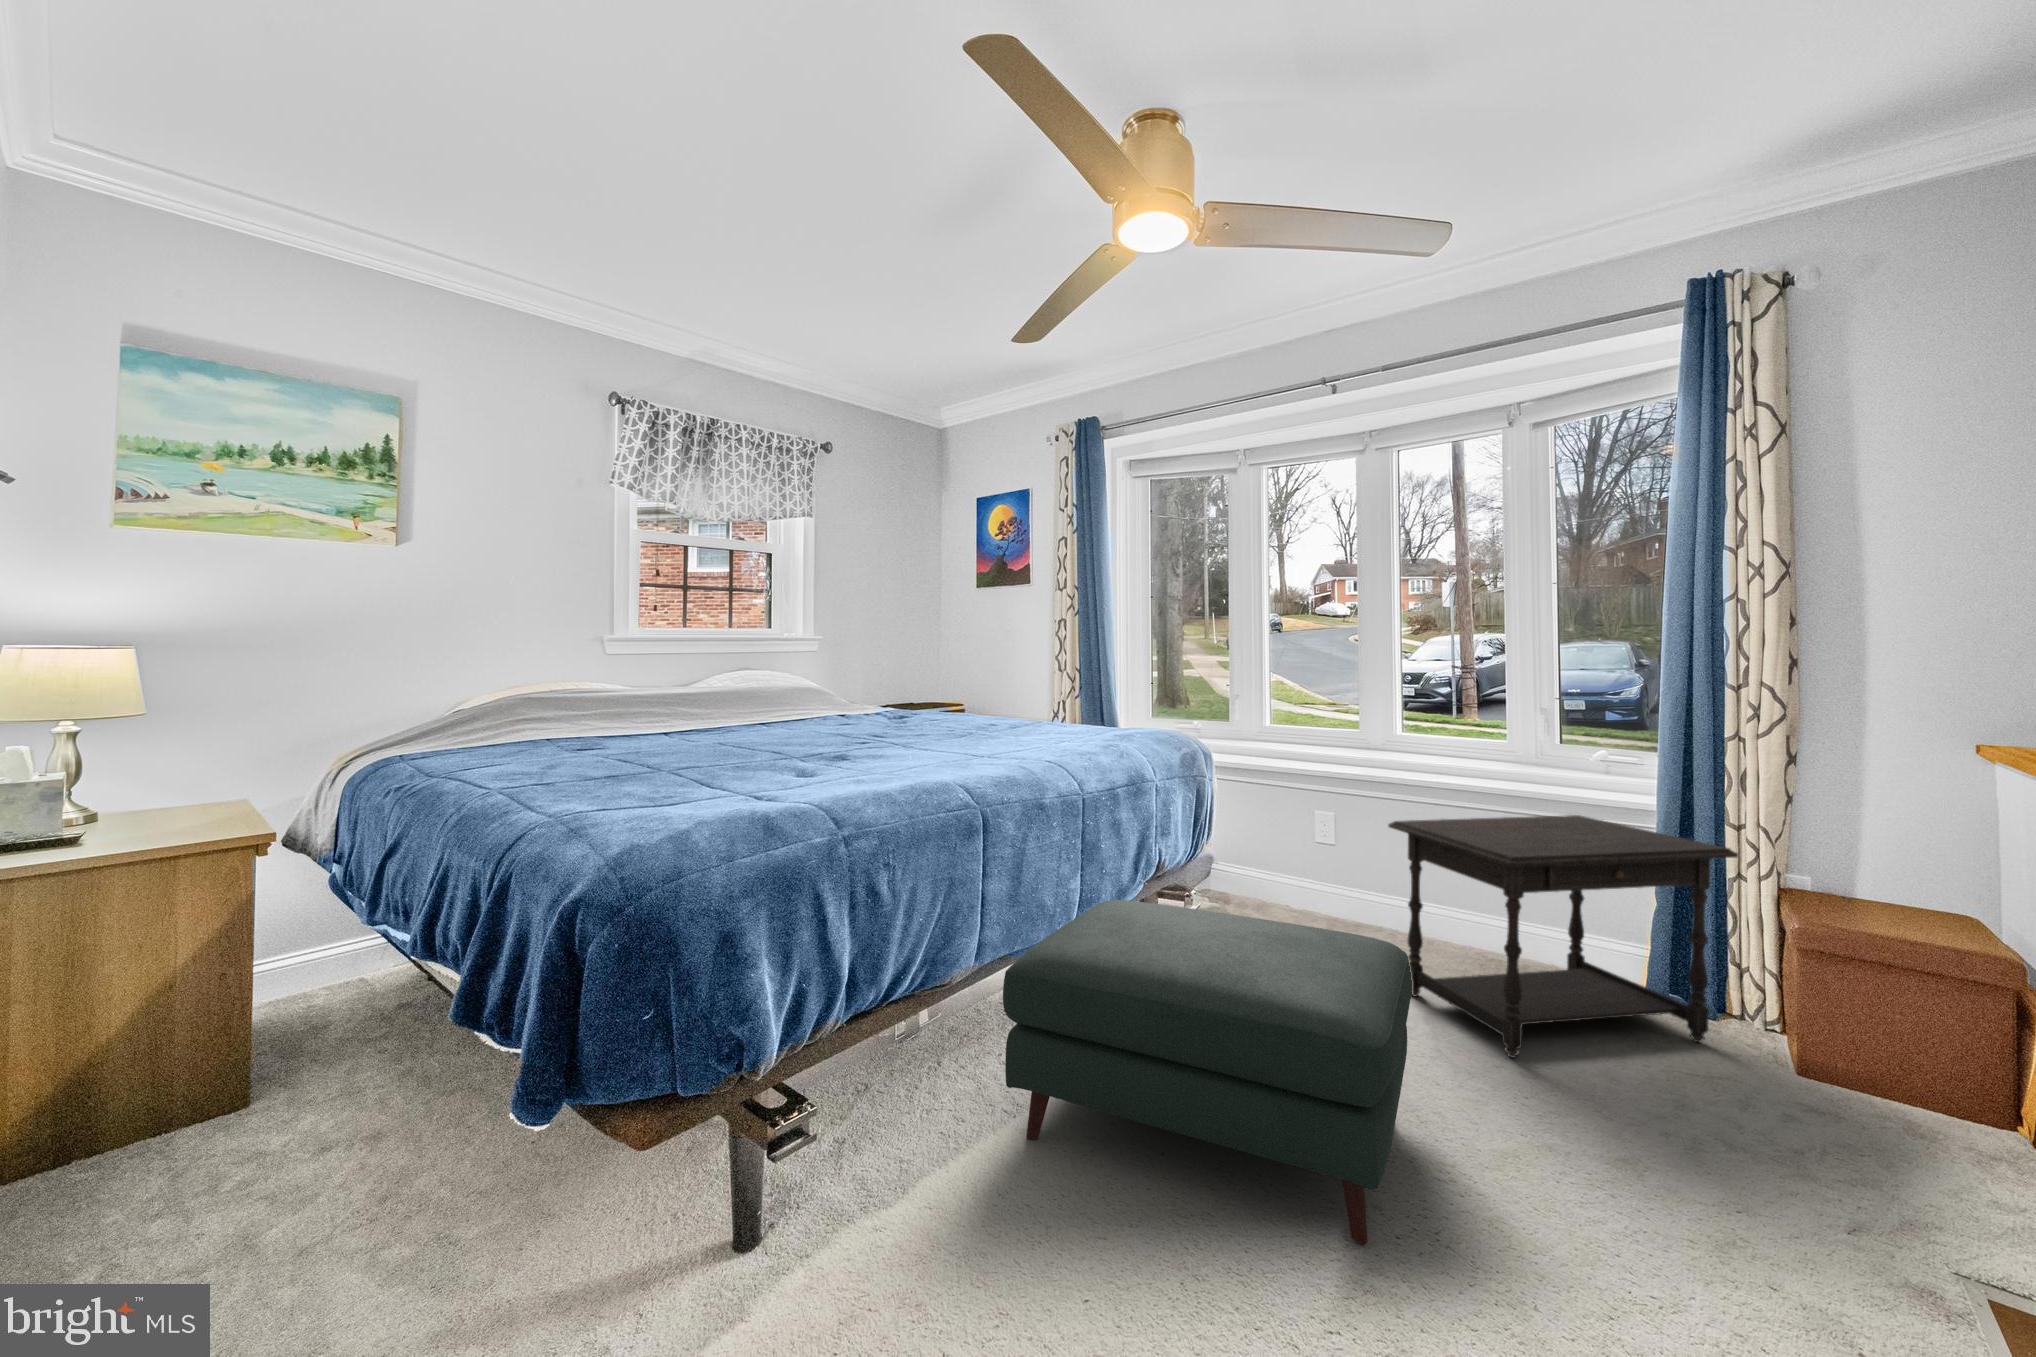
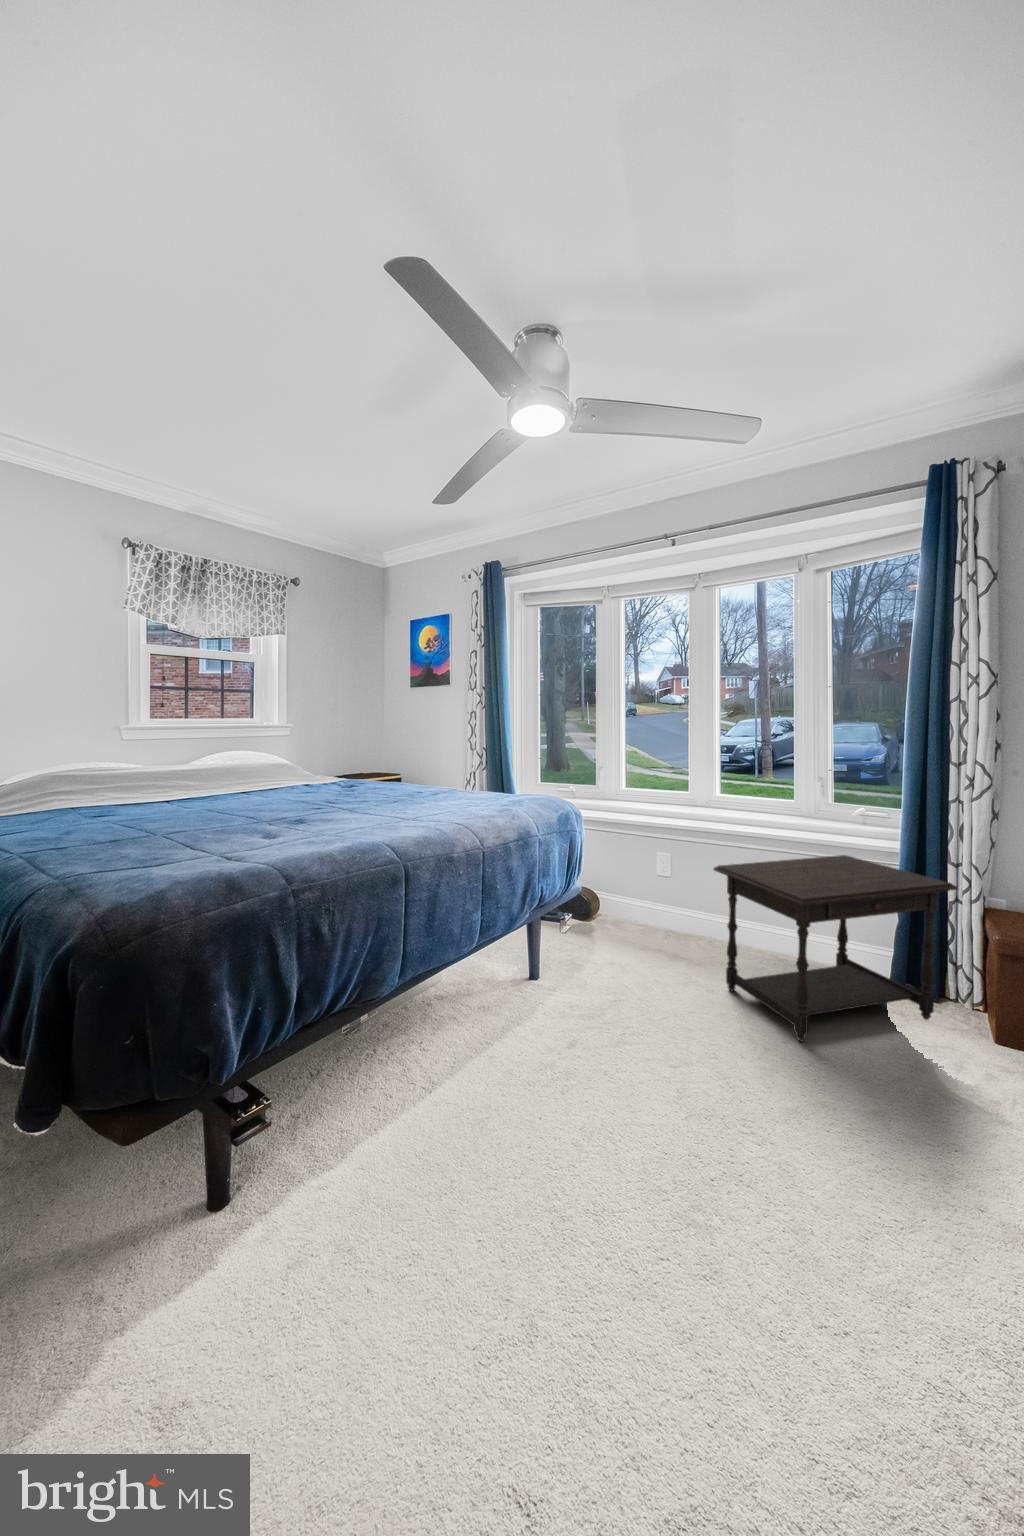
ottoman: present [1003,900,1412,1245] -> none [415,942,731,1230]

